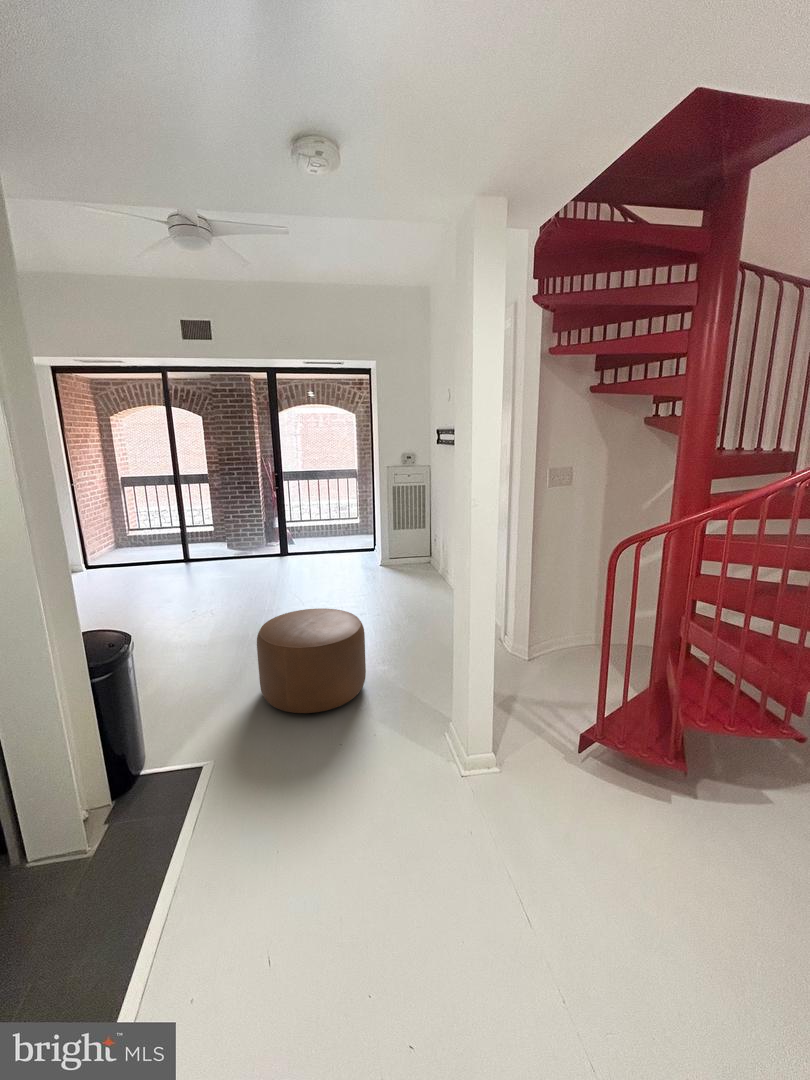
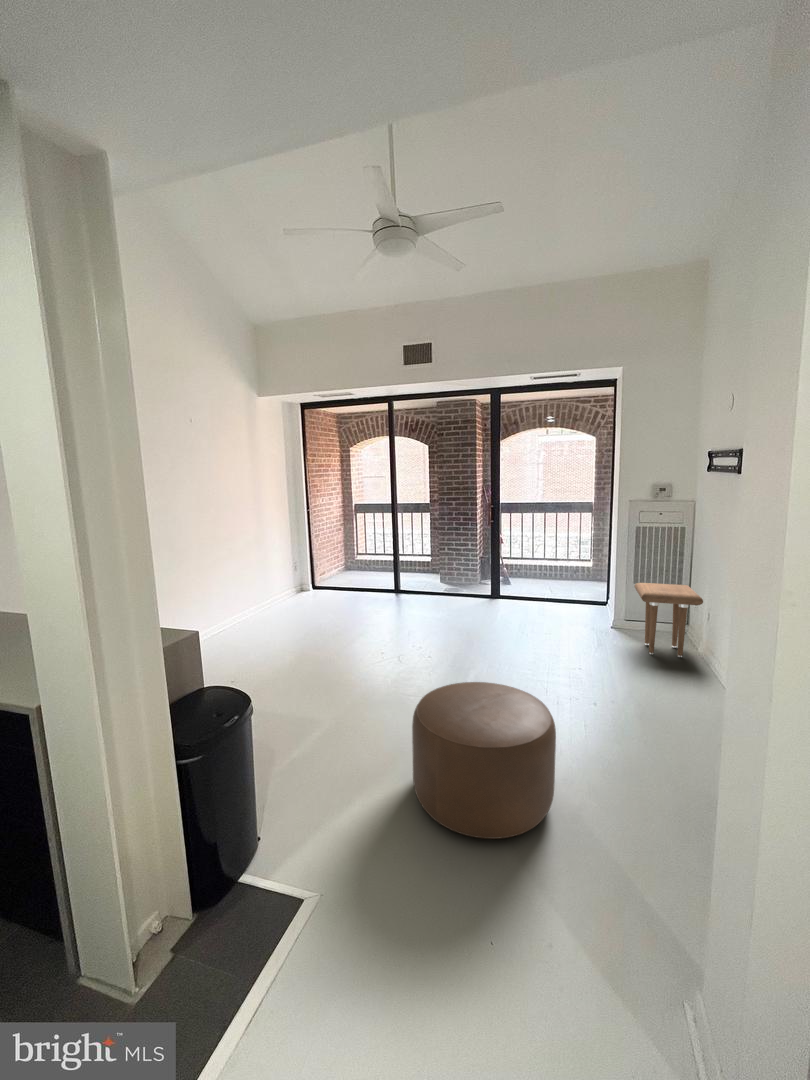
side table: none [395,527,441,580] -> present [635,583,703,657]

